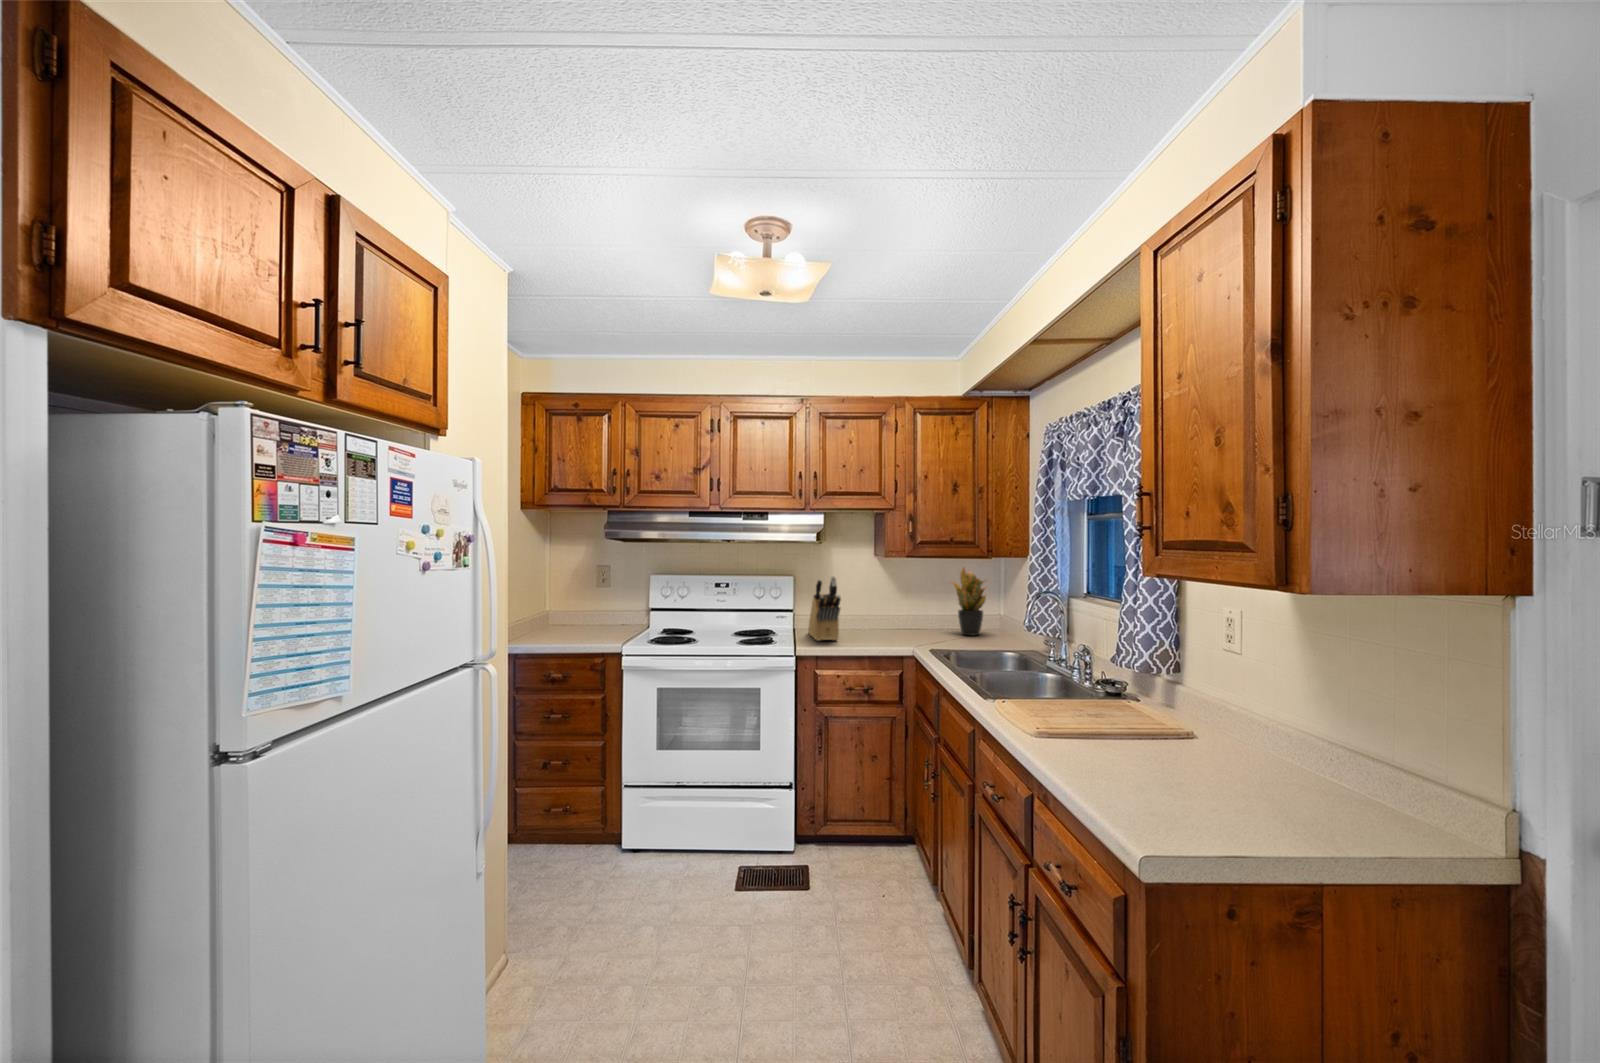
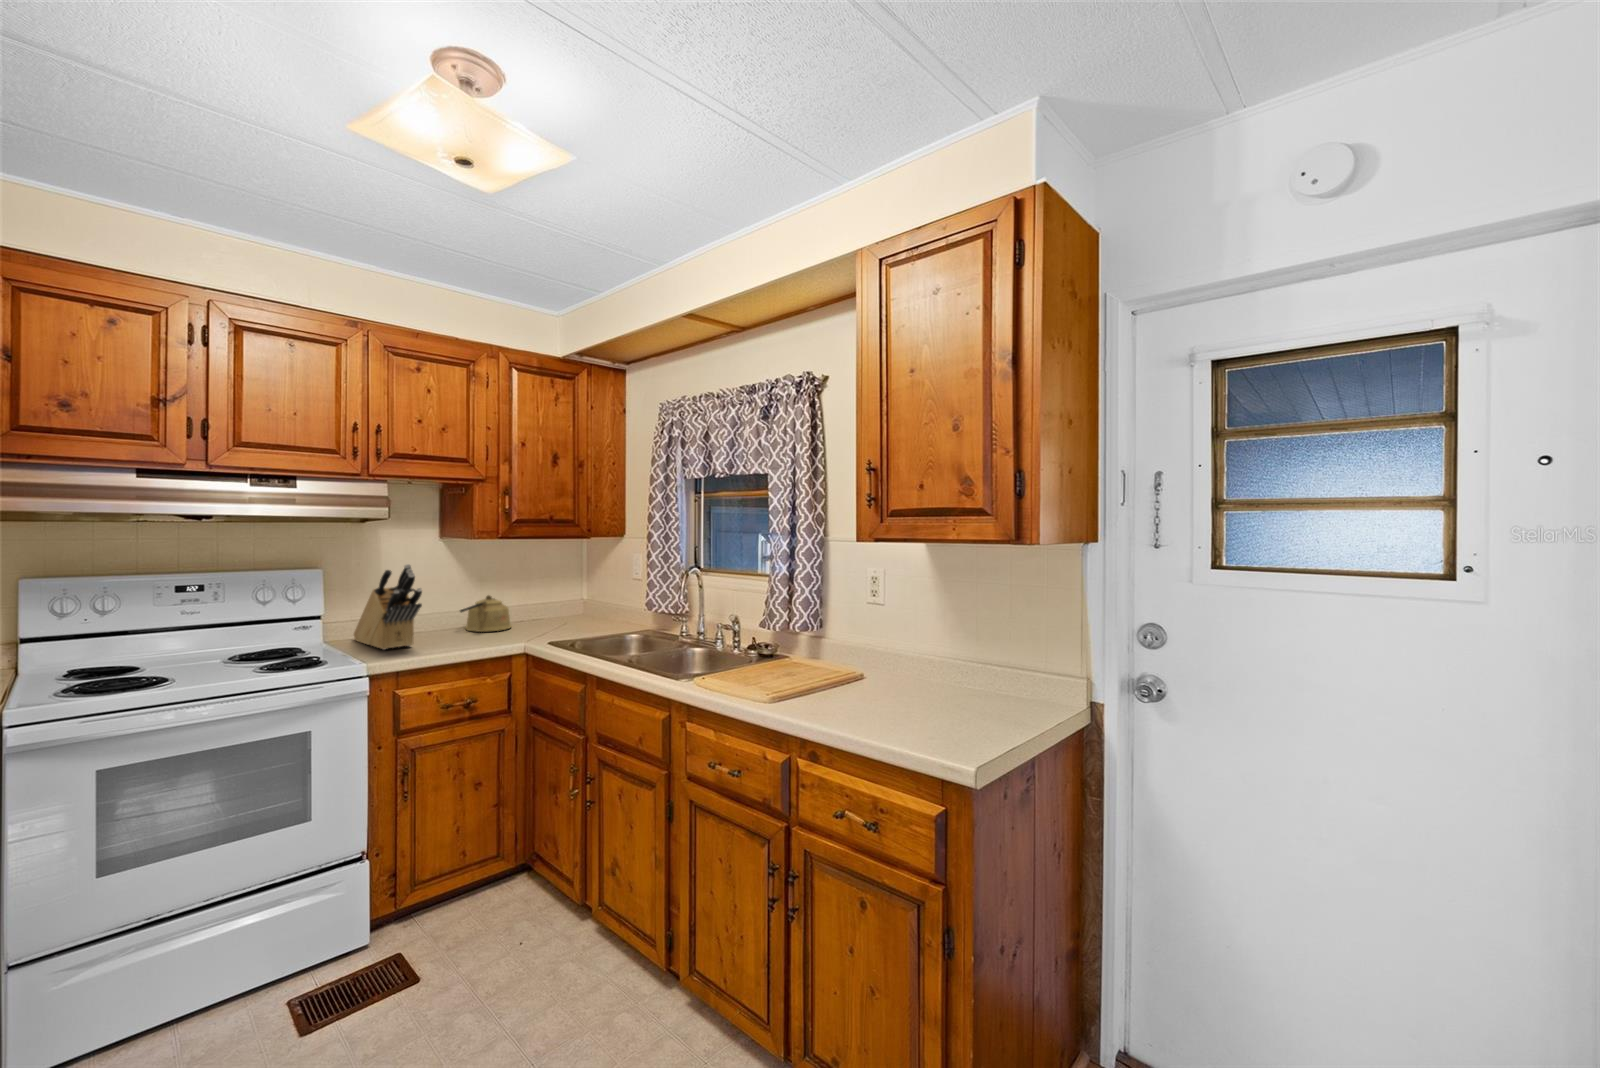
potted plant: present [952,568,986,635] -> none [535,544,589,622]
kettle: none [881,606,923,637] -> present [460,595,511,632]

